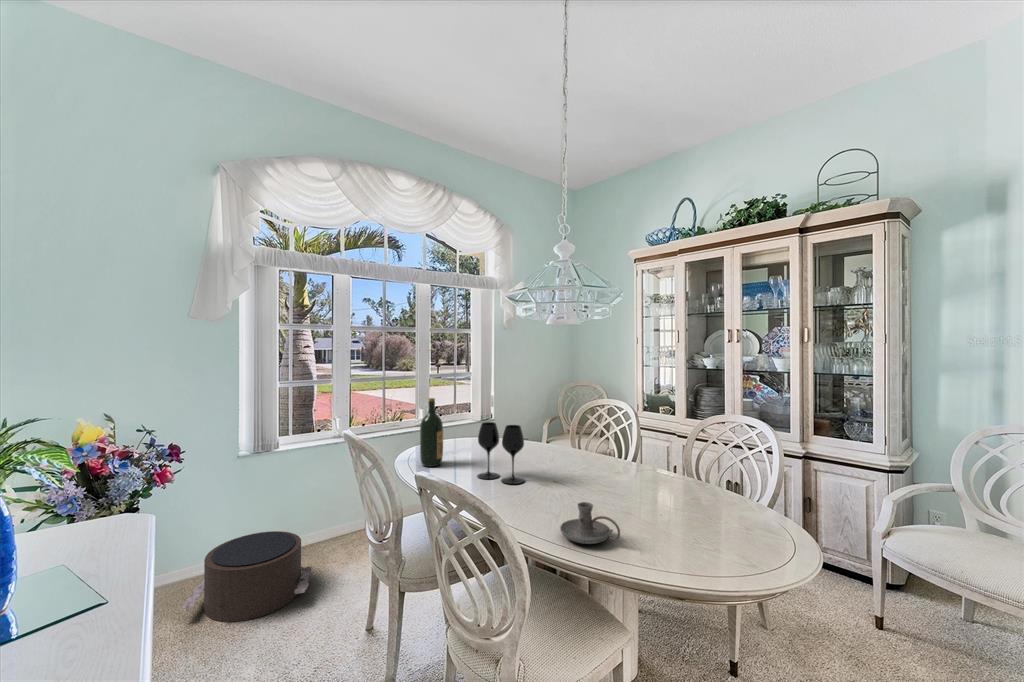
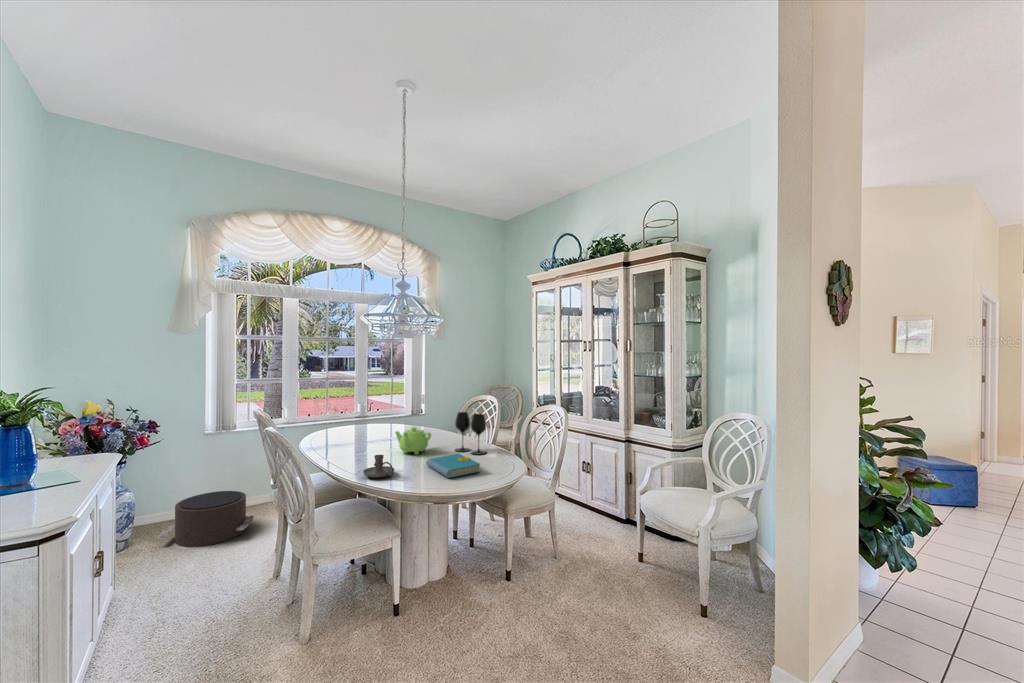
wine bottle: present [420,398,443,467] -> none [319,393,336,441]
wine glass: present [477,422,524,484] -> present [455,412,486,454]
teapot: none [551,449,609,490] -> present [395,427,431,454]
book: none [635,491,739,542] -> present [426,454,480,478]

